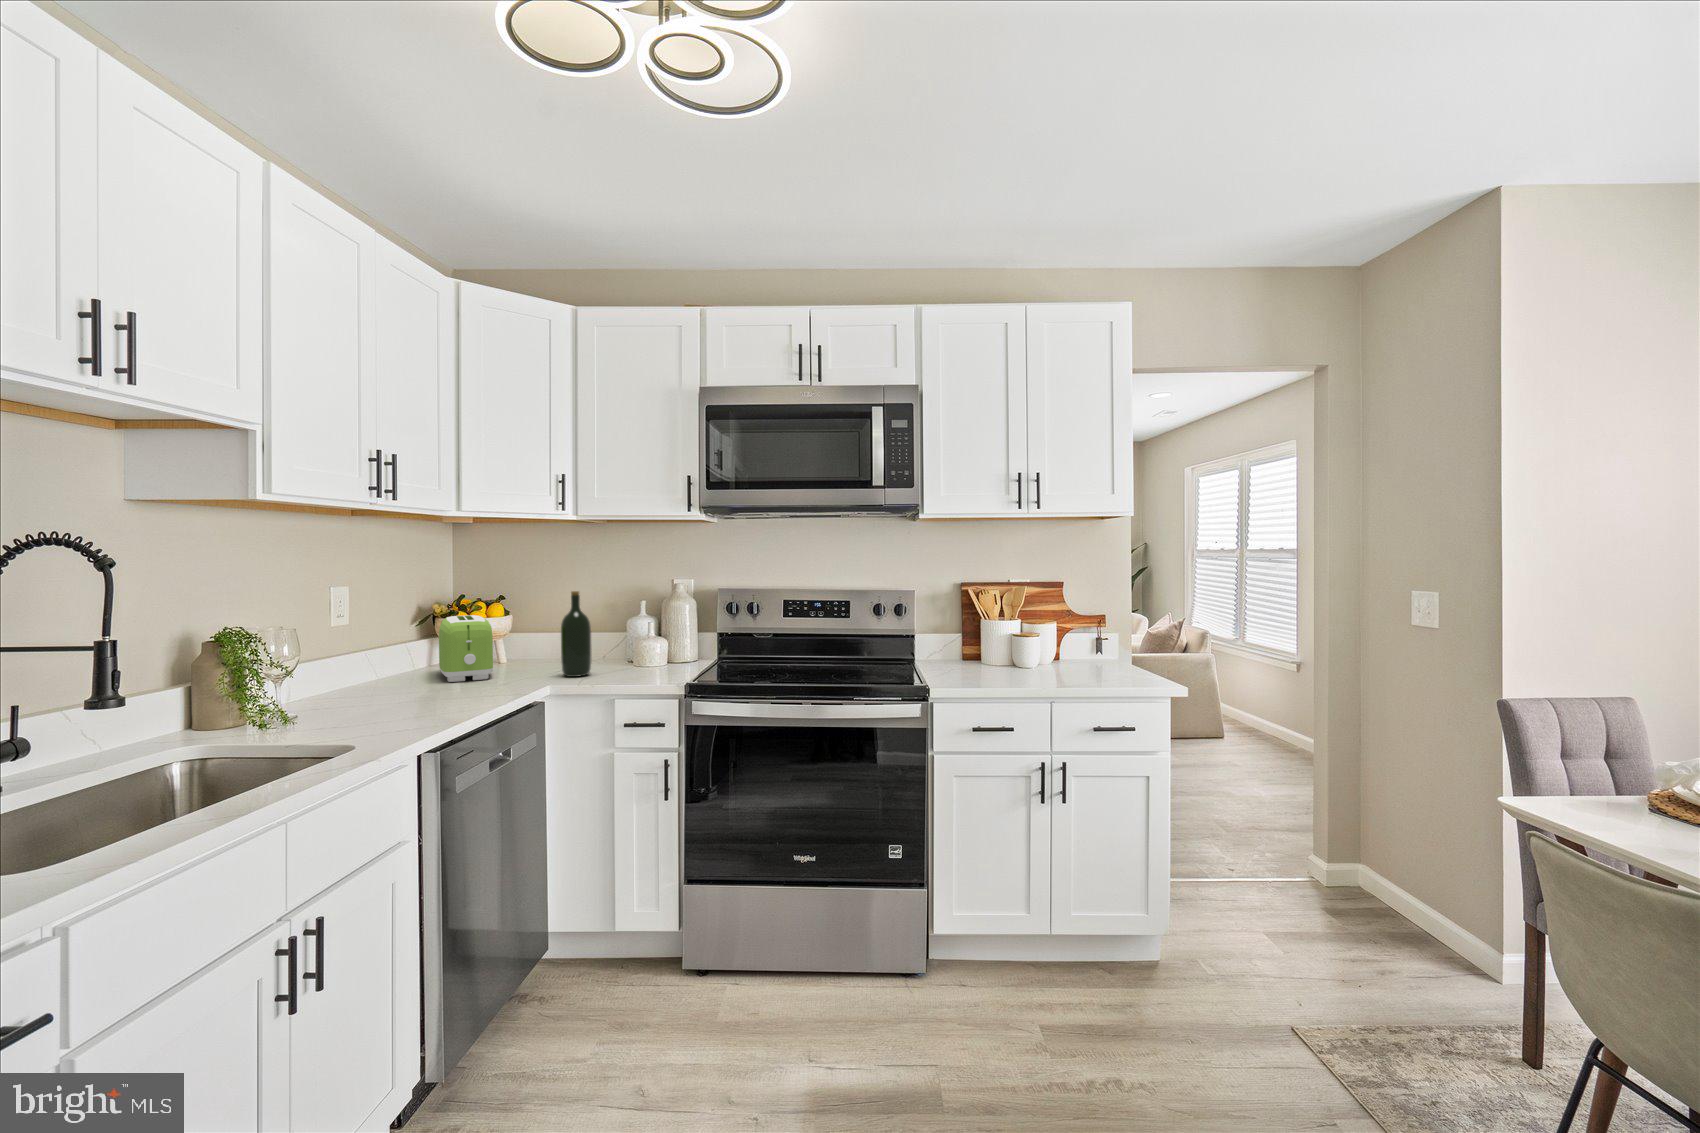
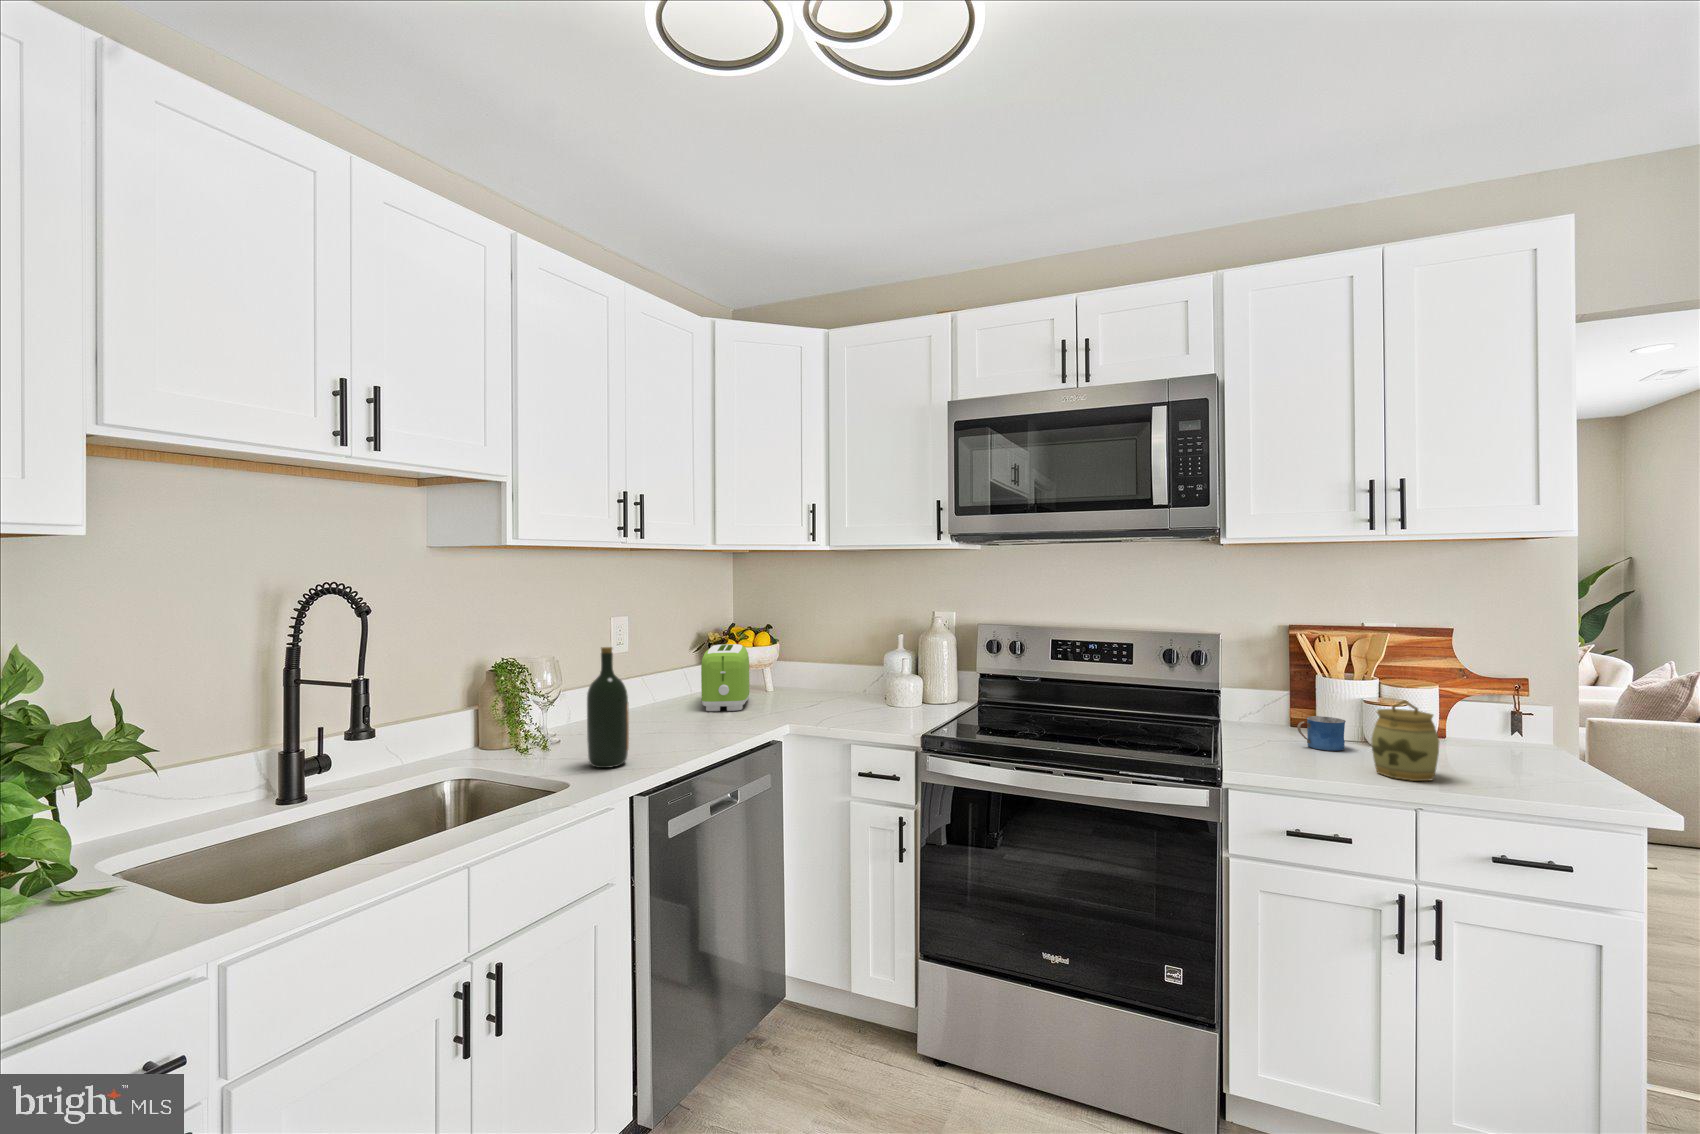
wine bottle: present [561,591,591,677] -> present [587,647,629,768]
jar: none [1024,629,1064,684] -> present [1372,700,1439,781]
mug: none [972,648,1003,672] -> present [1297,716,1346,750]

